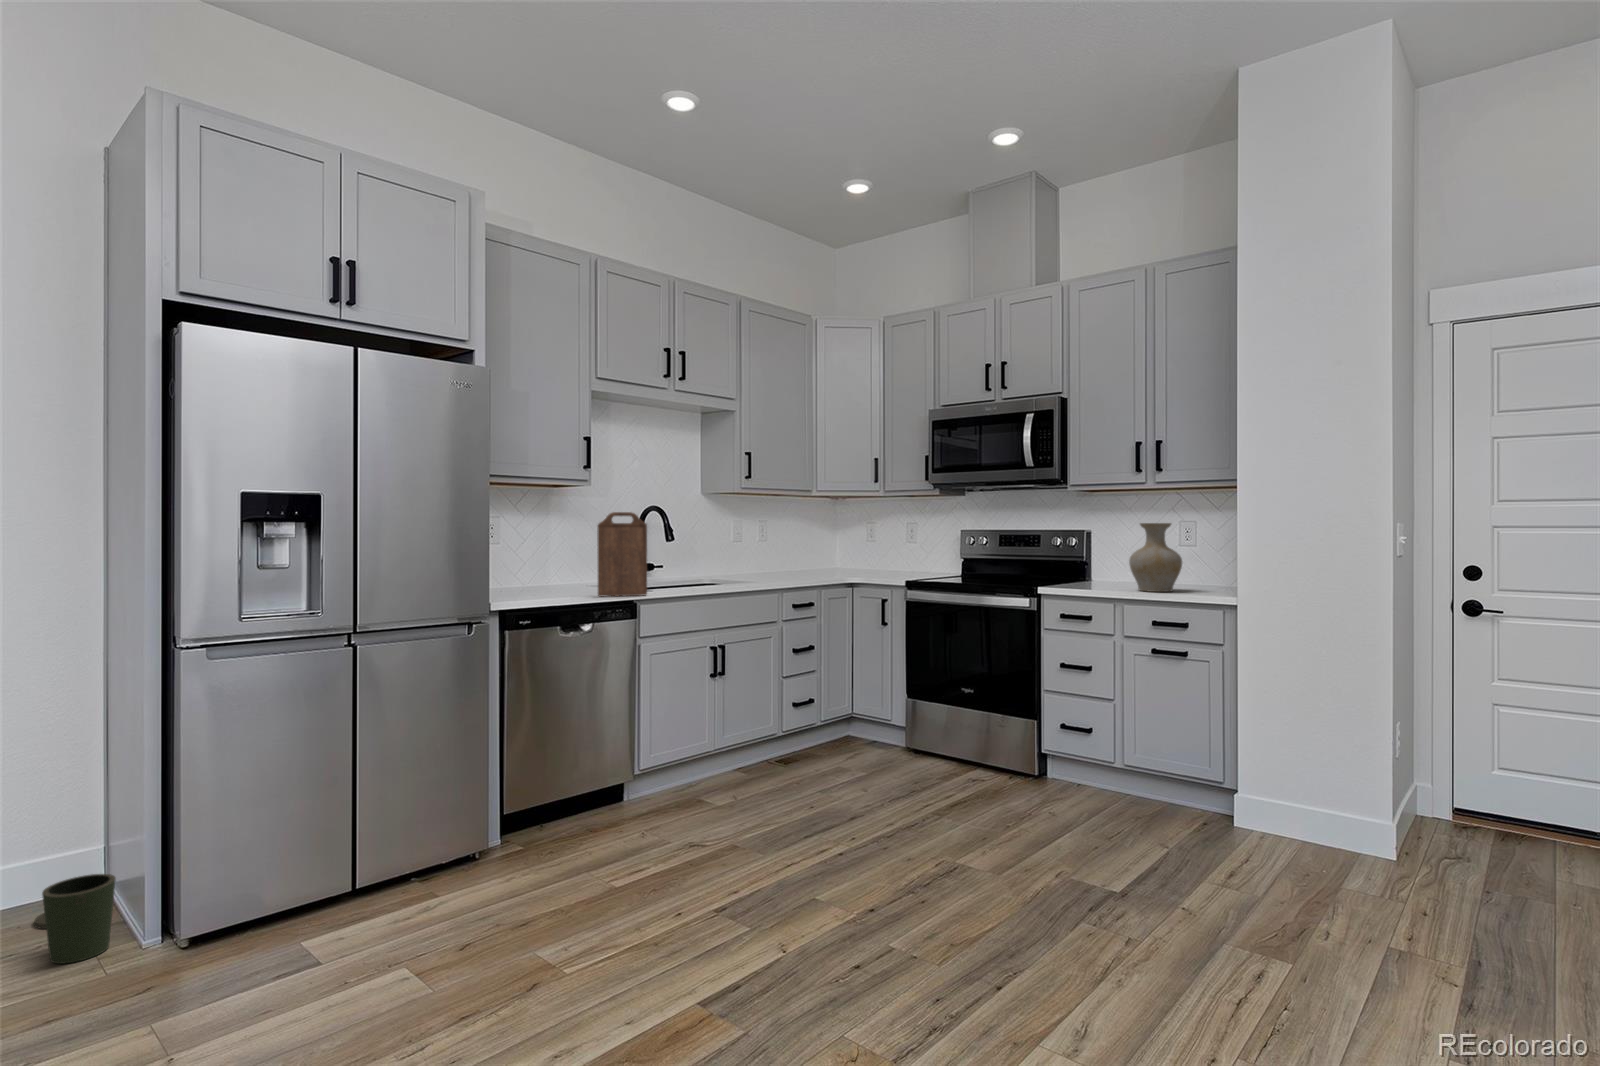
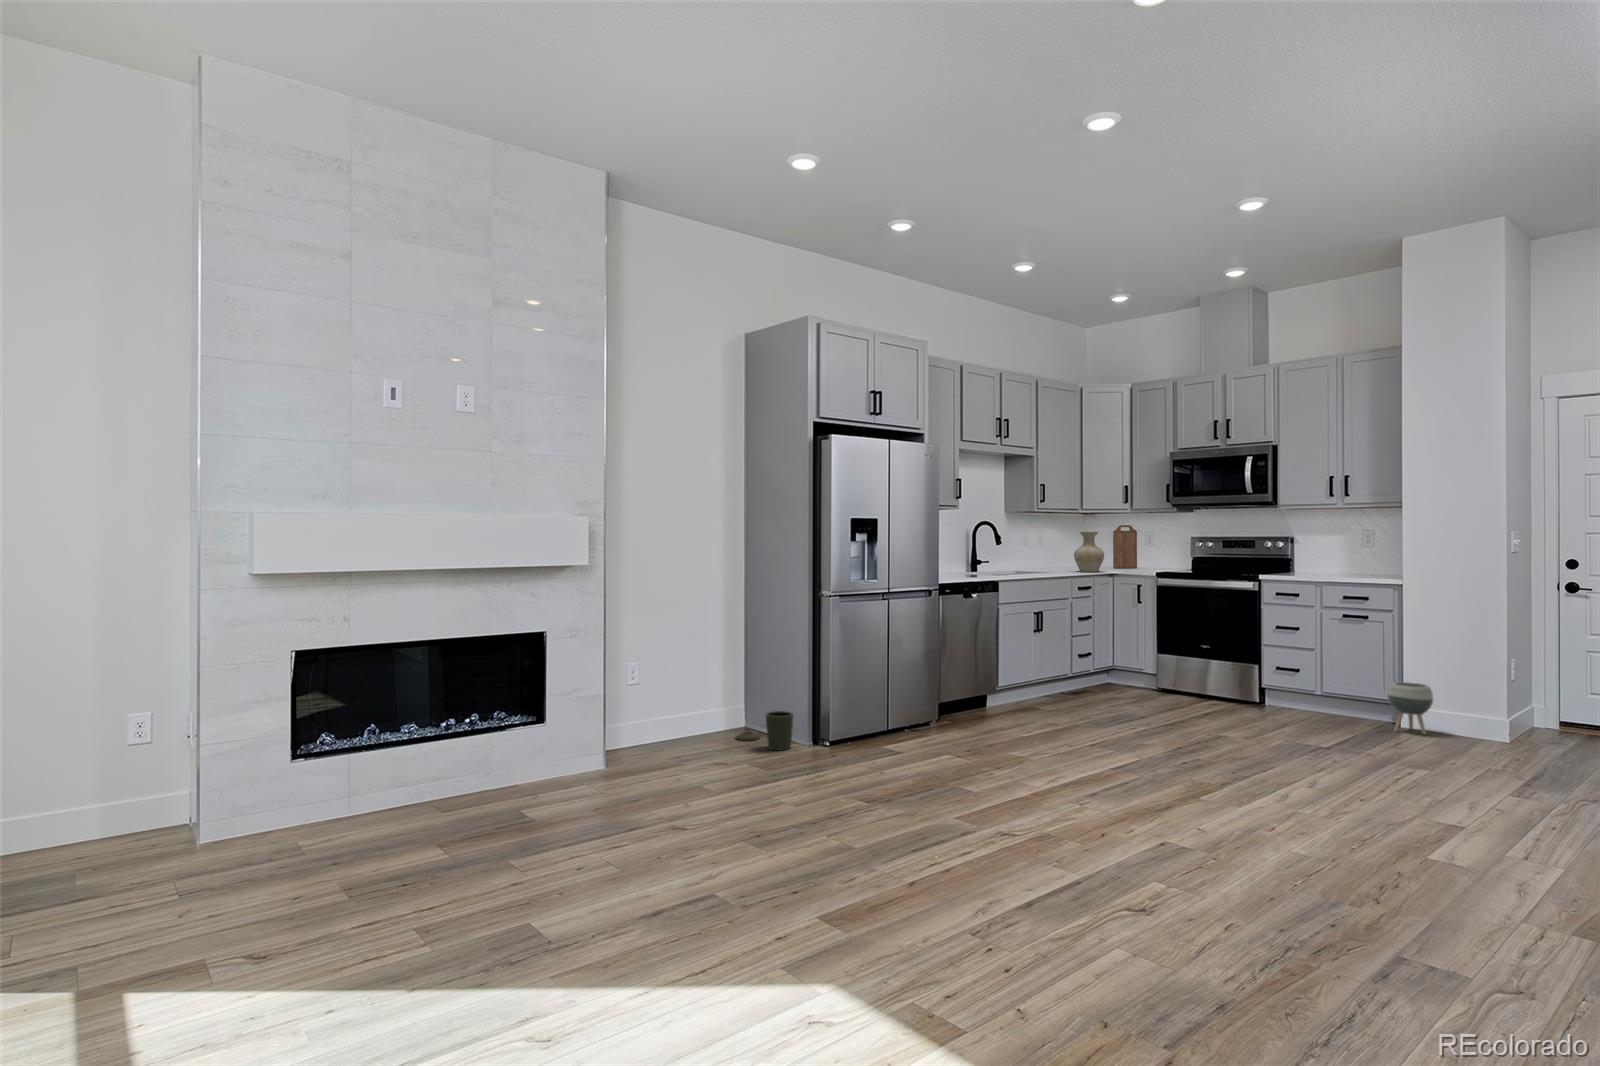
cutting board: present [597,512,647,597] -> present [1113,525,1137,568]
vase: present [1129,523,1182,592] -> present [1074,532,1104,572]
planter: none [1214,759,1281,848] -> present [1388,682,1433,734]

